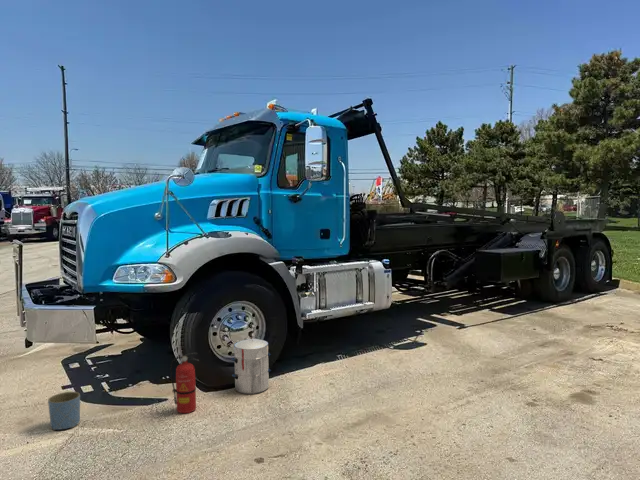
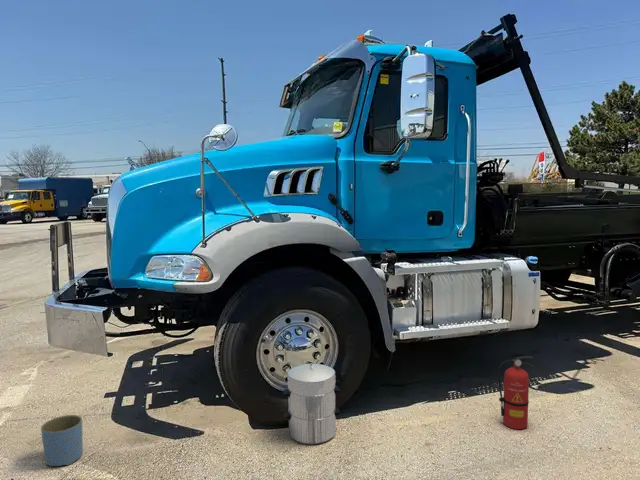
fire extinguisher: present [170,353,199,413] -> present [498,356,534,429]

